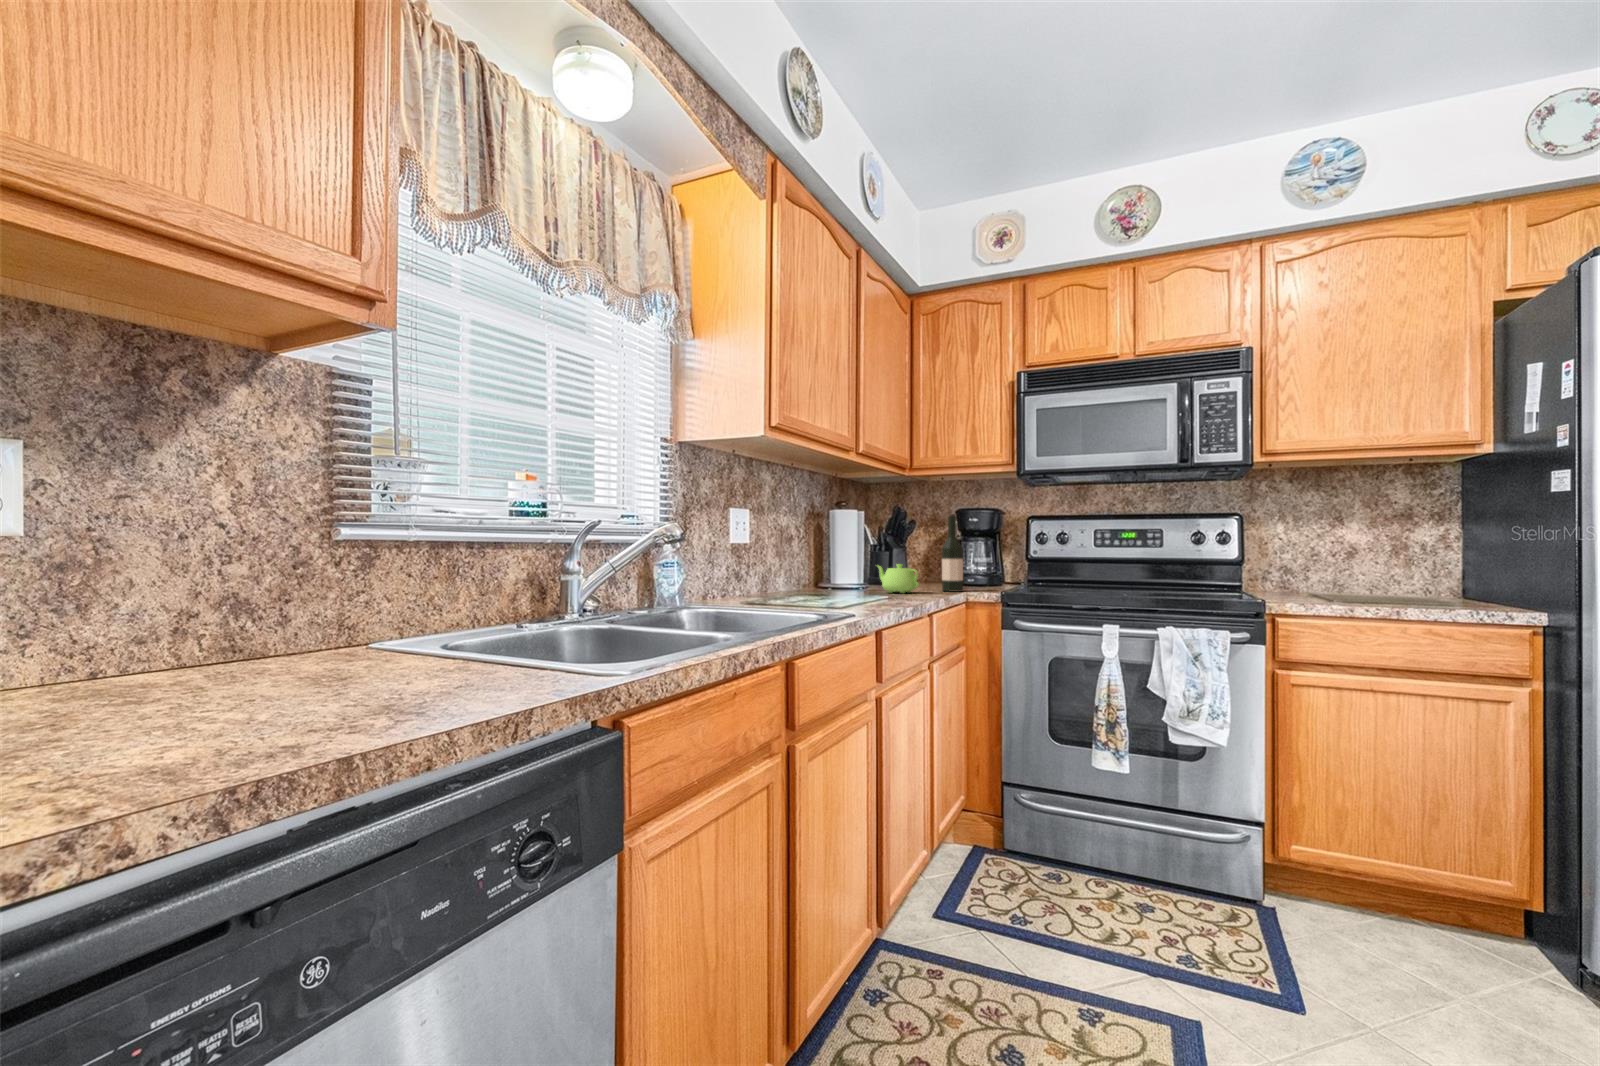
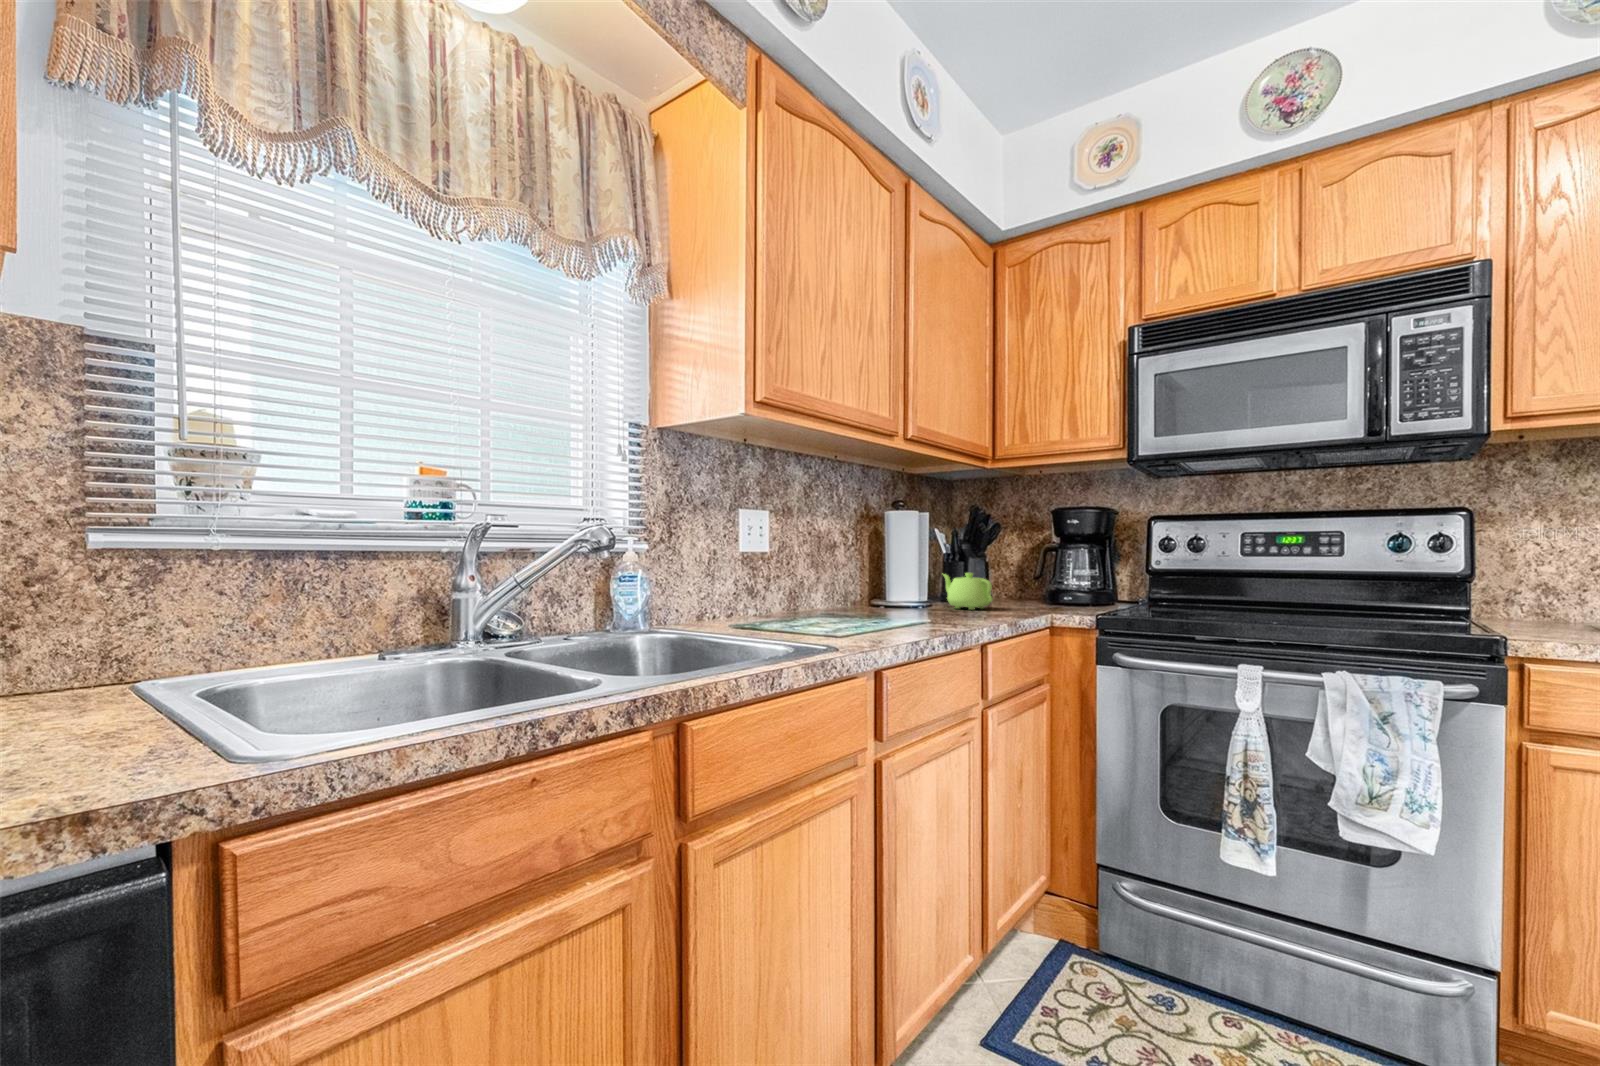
wine bottle: present [942,514,963,591] -> none [1028,510,1055,608]

